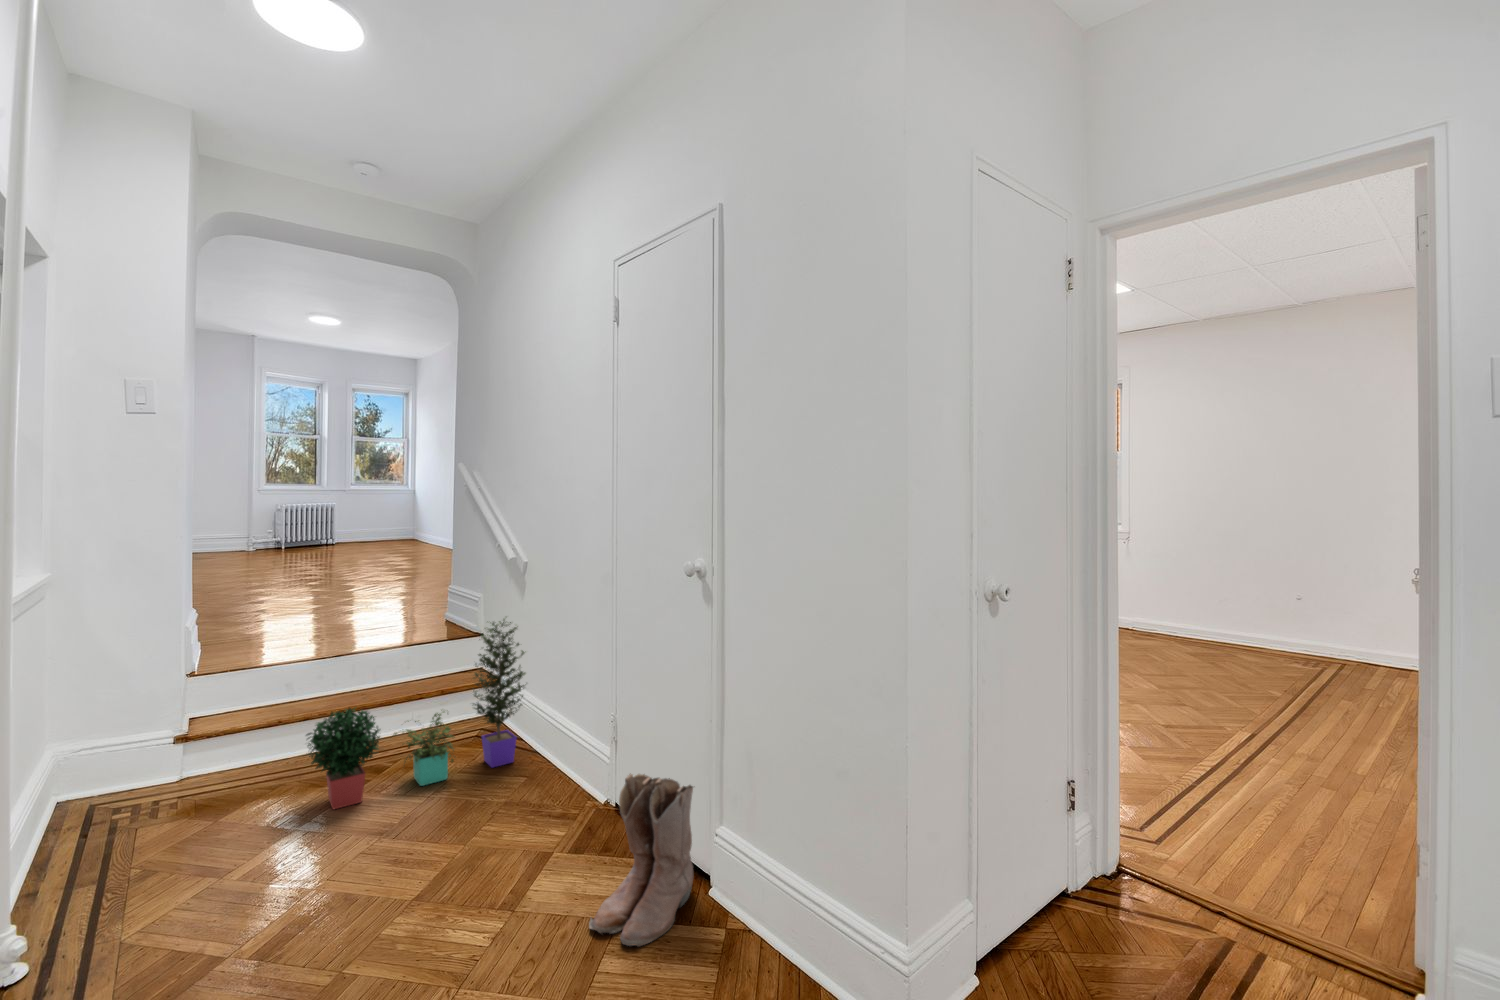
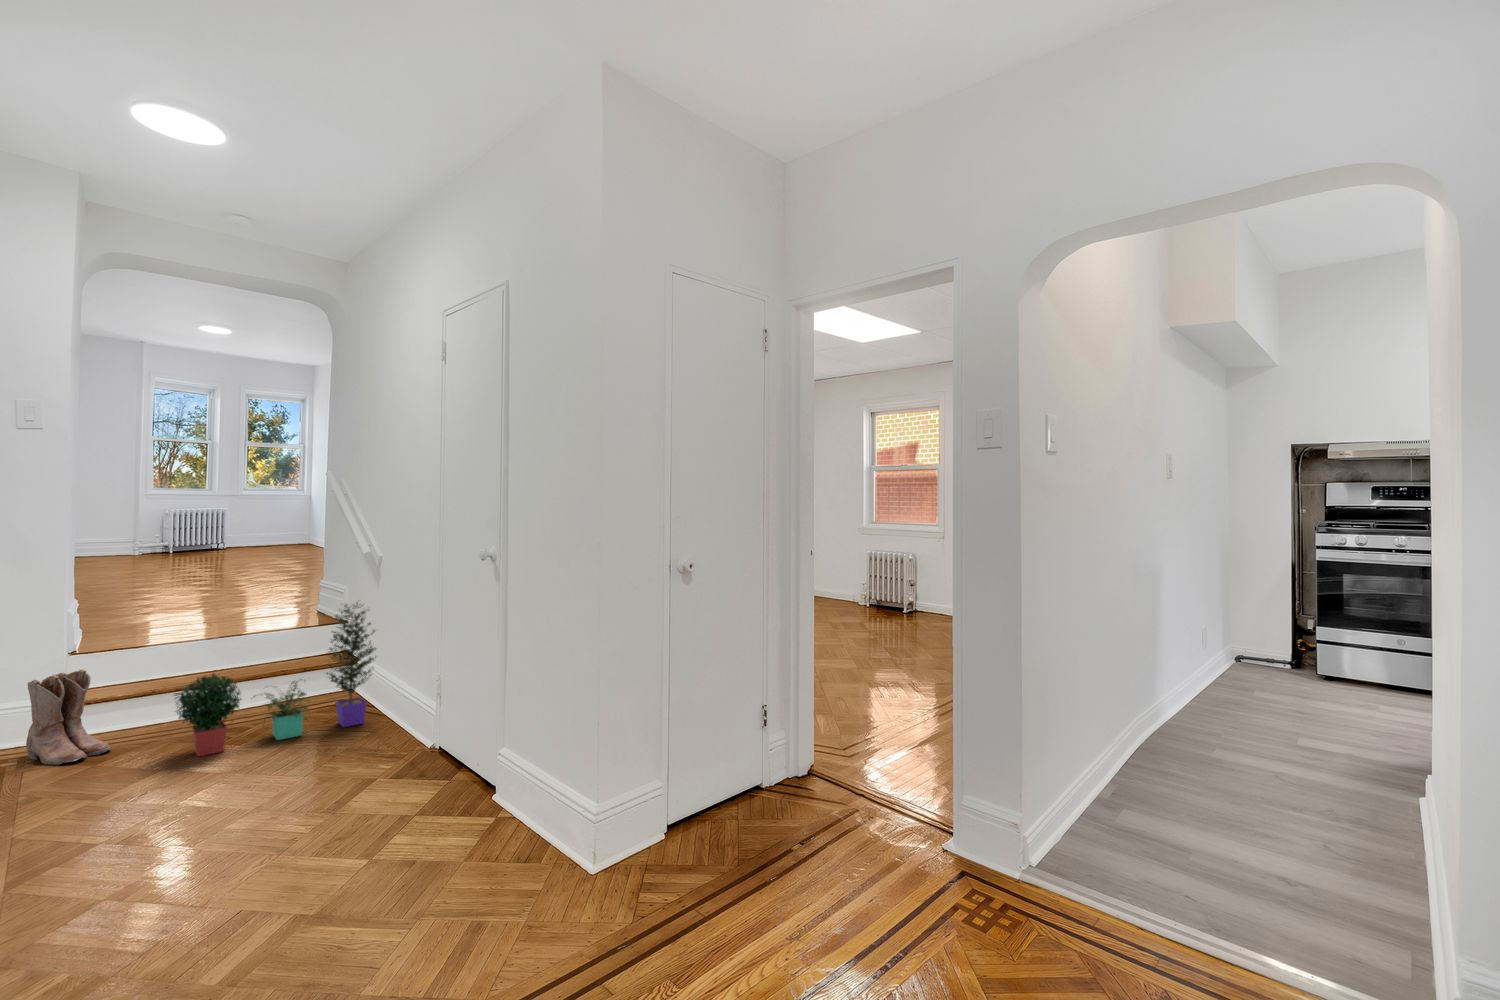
boots: present [589,774,693,947] -> present [26,669,111,764]

